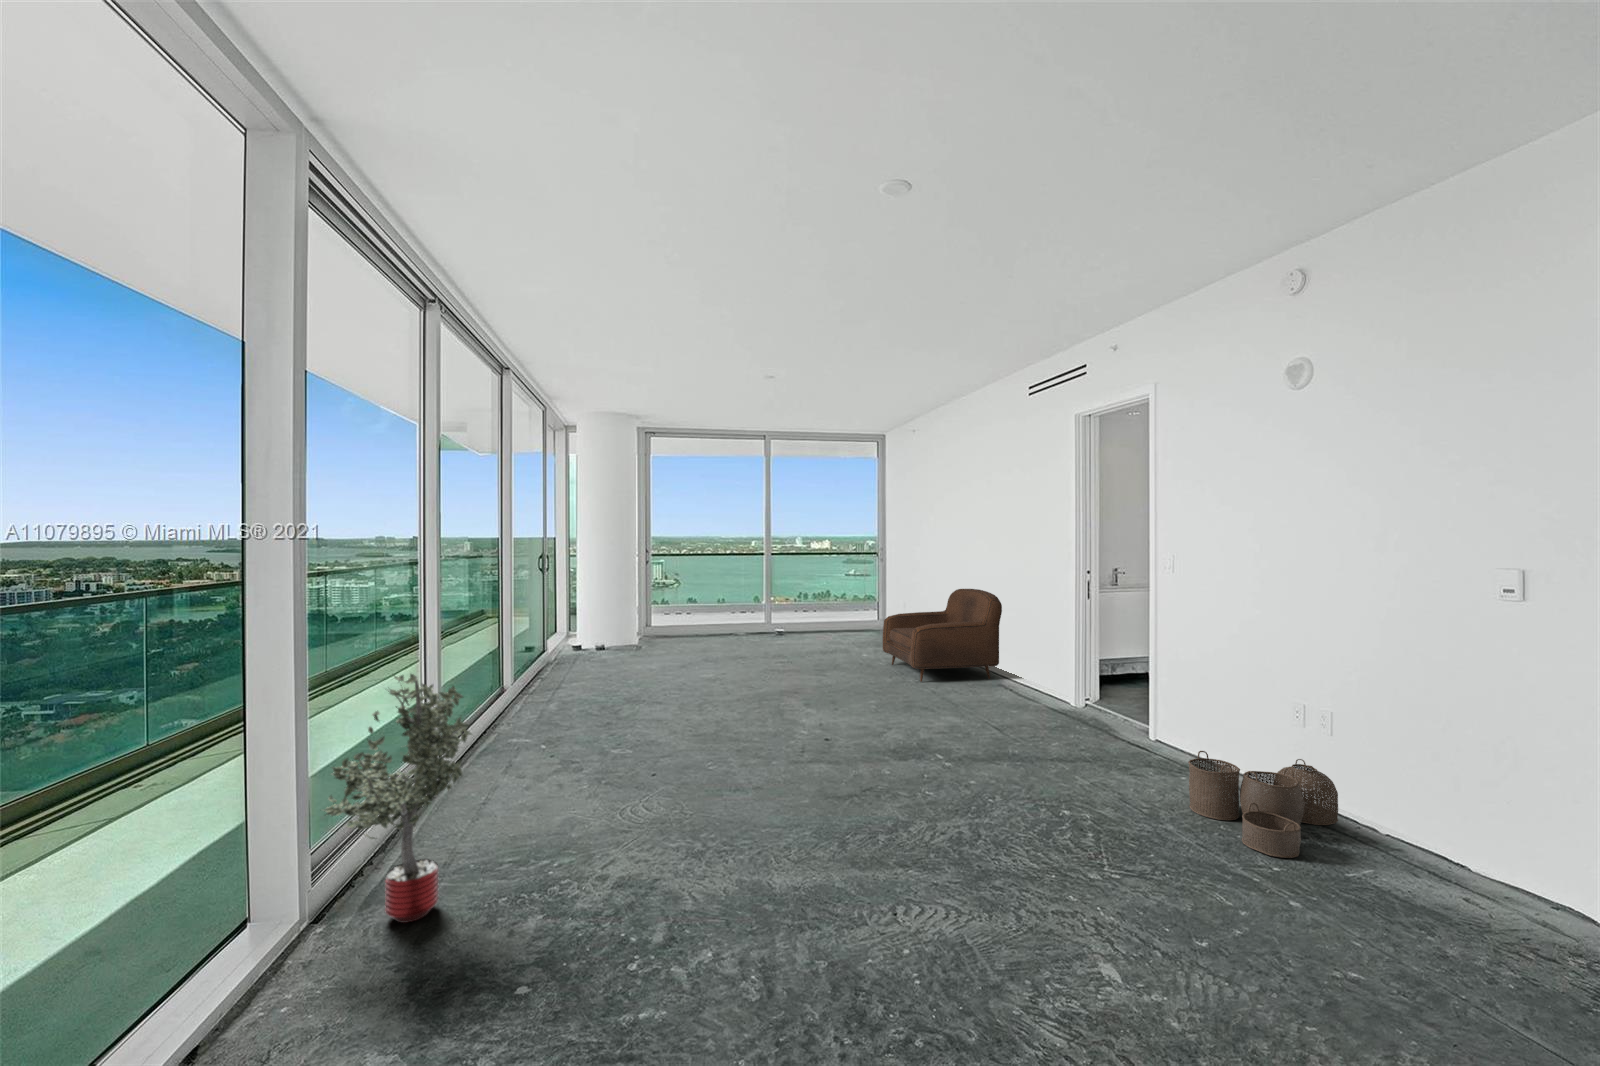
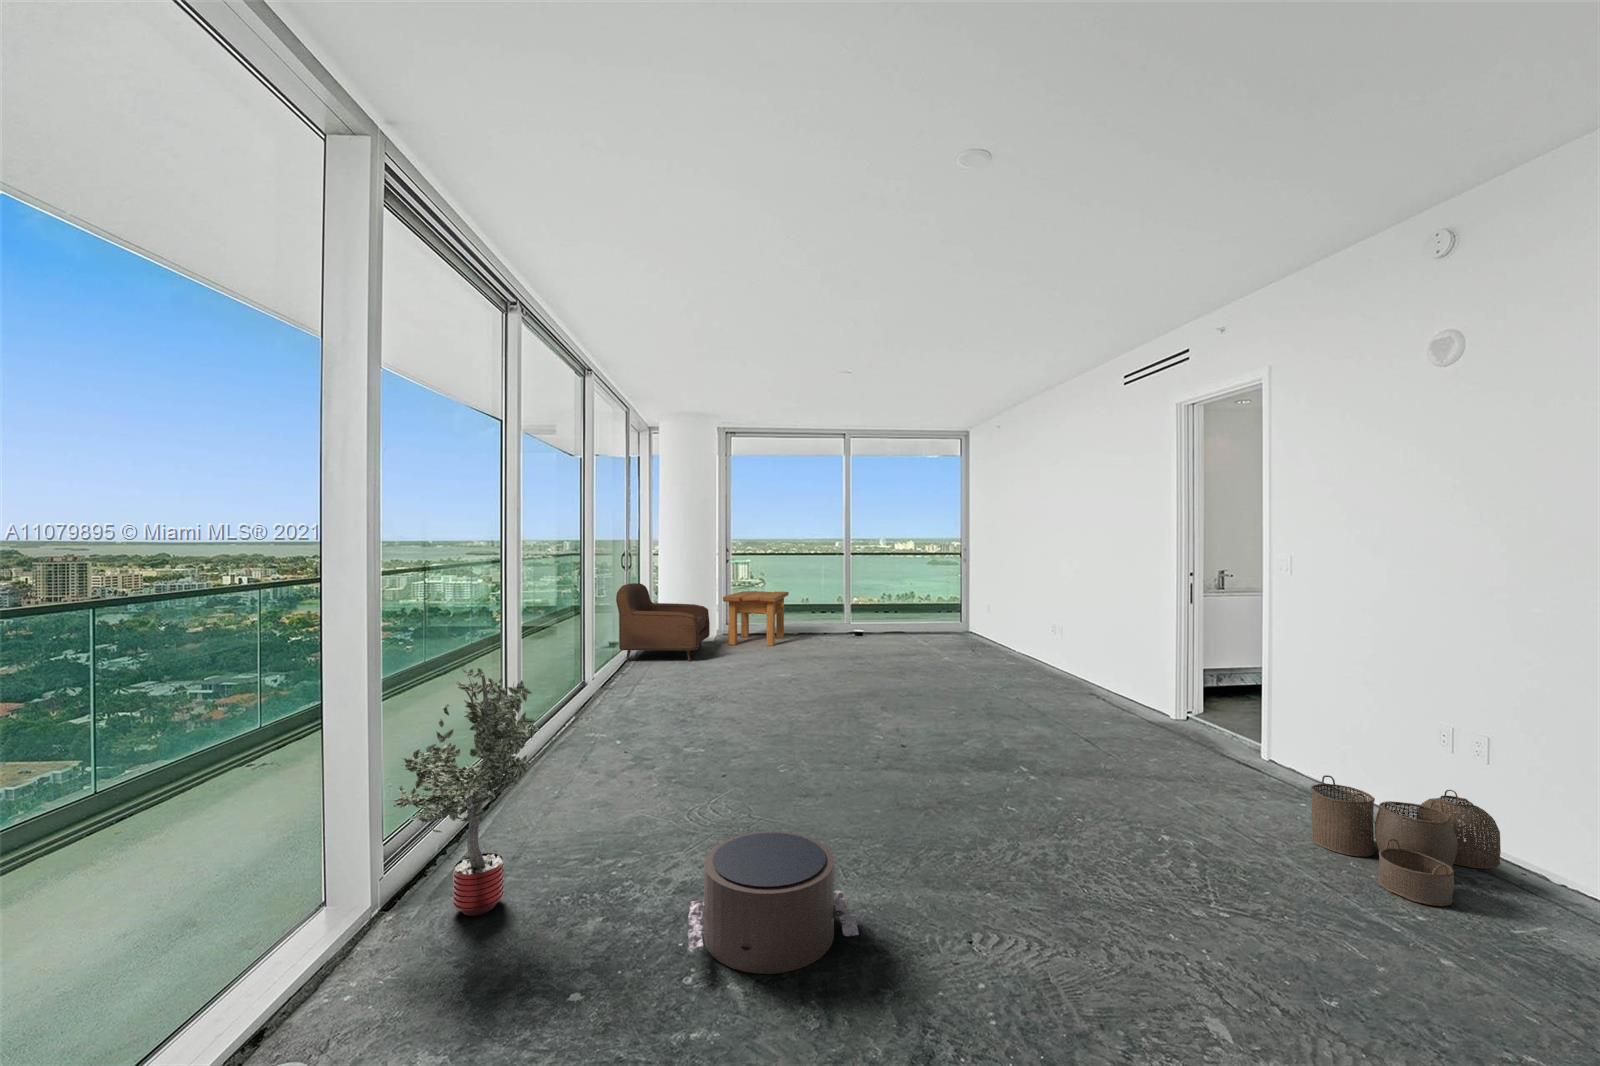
armchair: present [883,589,1002,682] -> present [616,583,710,661]
side table: none [645,592,711,646] -> present [723,591,789,646]
pouf: none [631,823,795,956] -> present [688,831,859,974]

